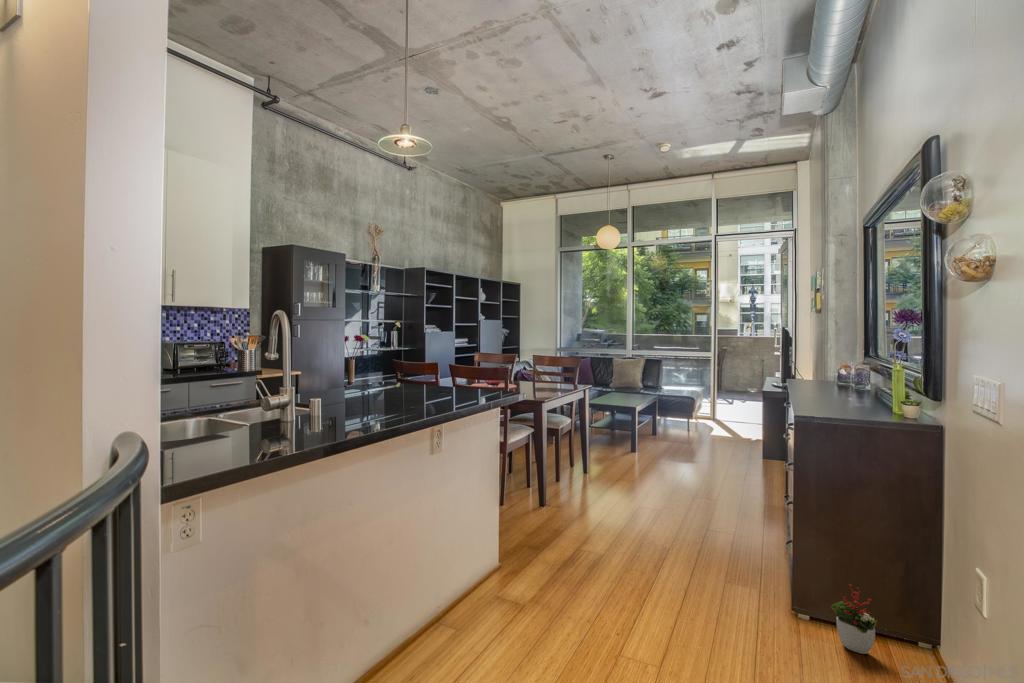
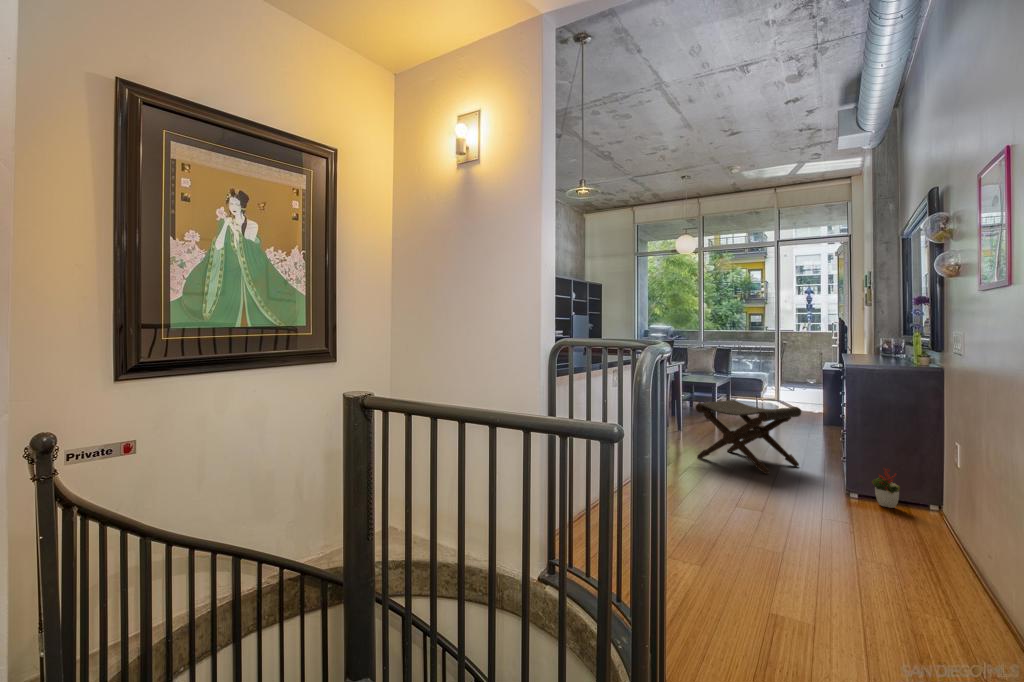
footstool: none [587,442,730,565] -> present [696,400,801,474]

